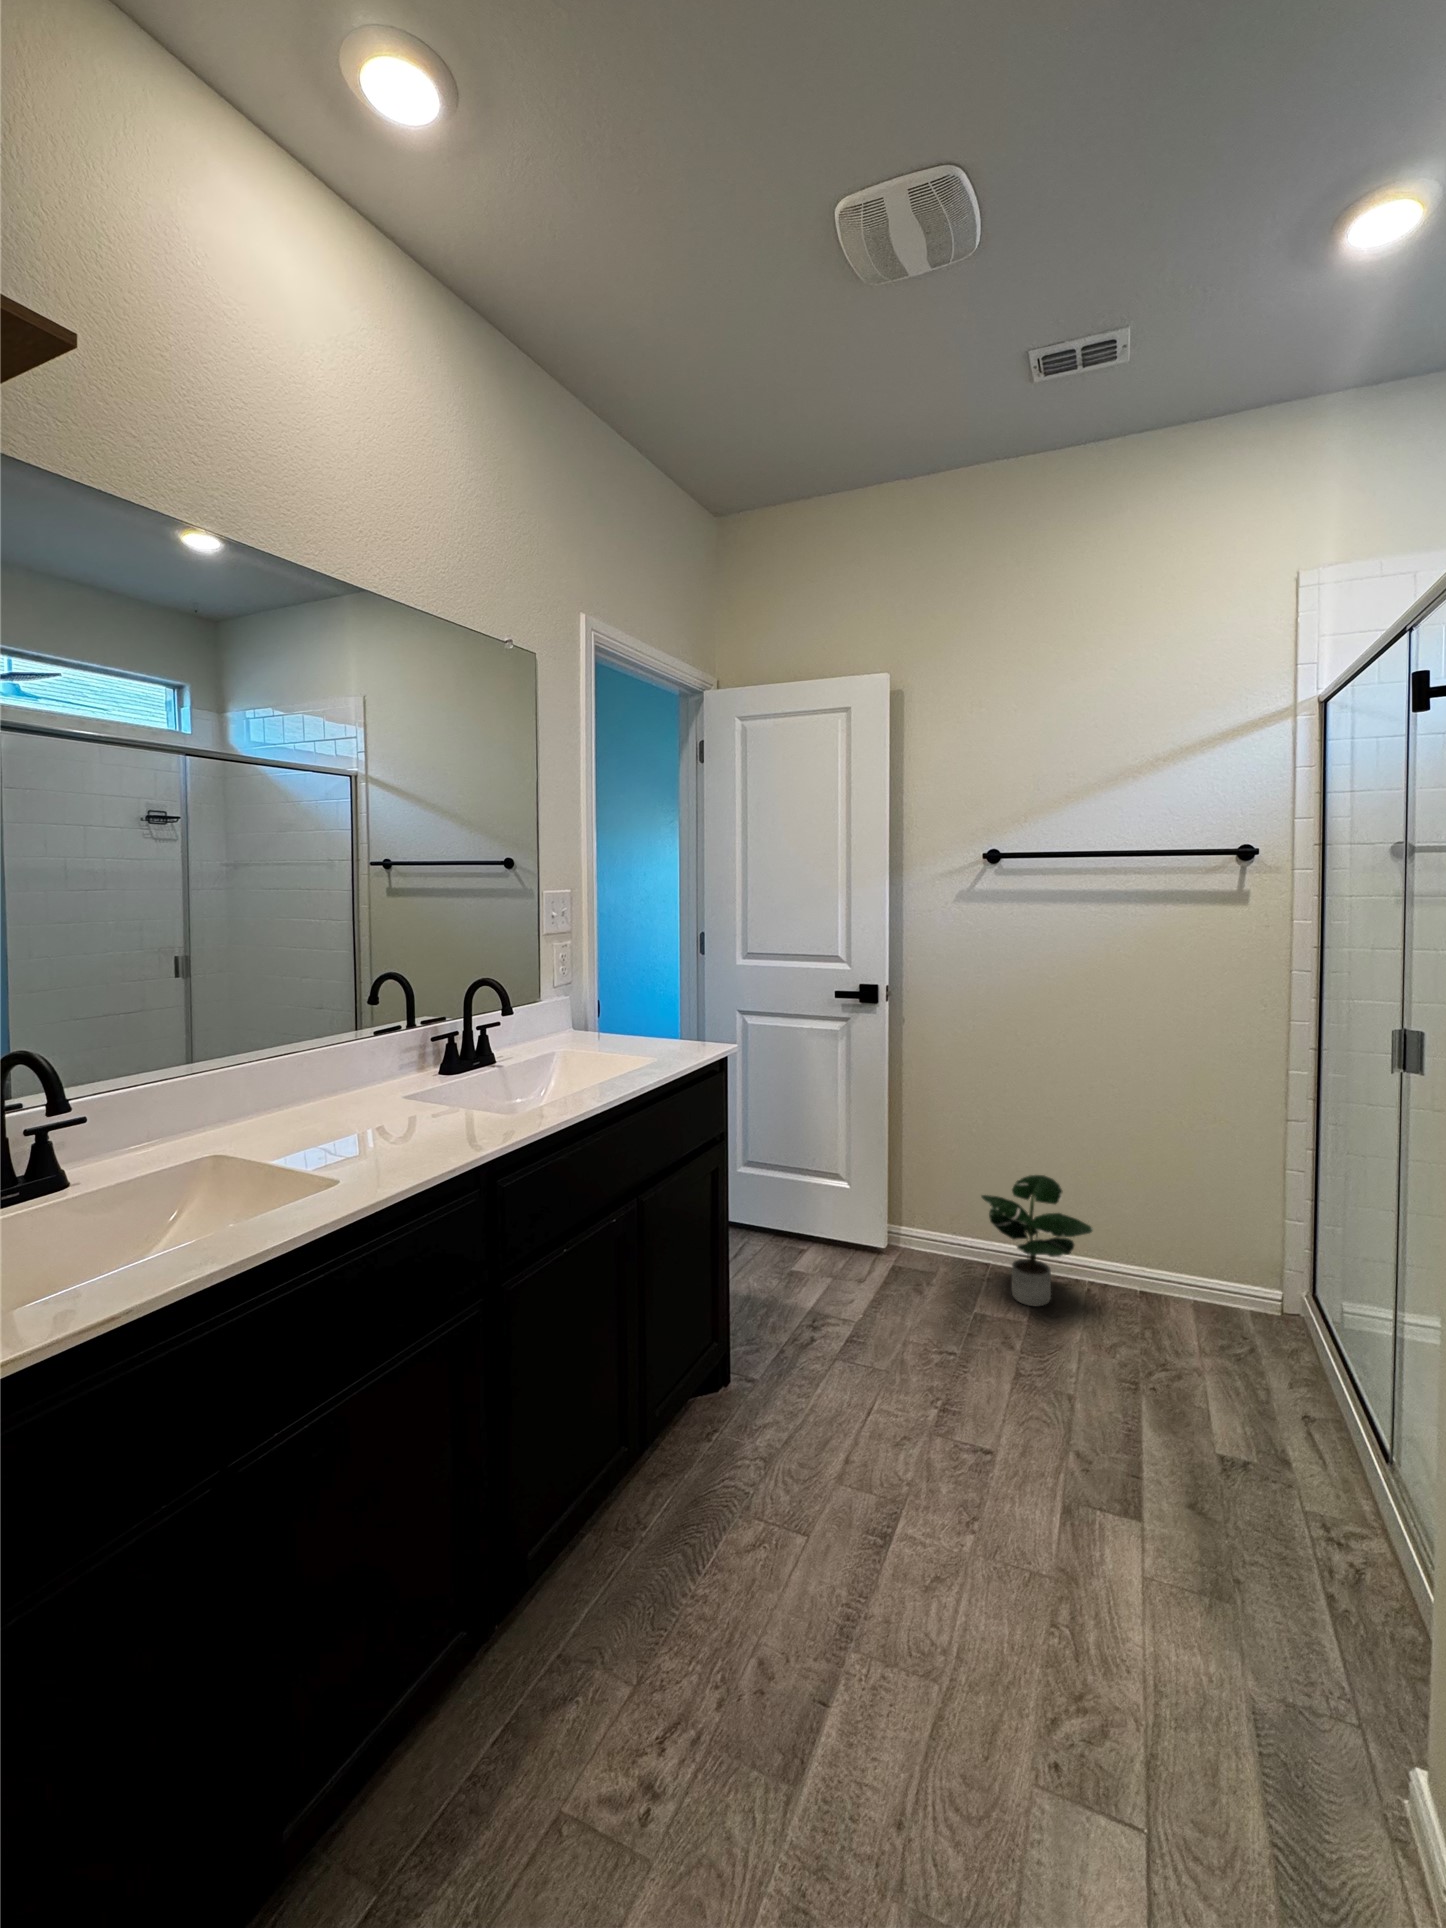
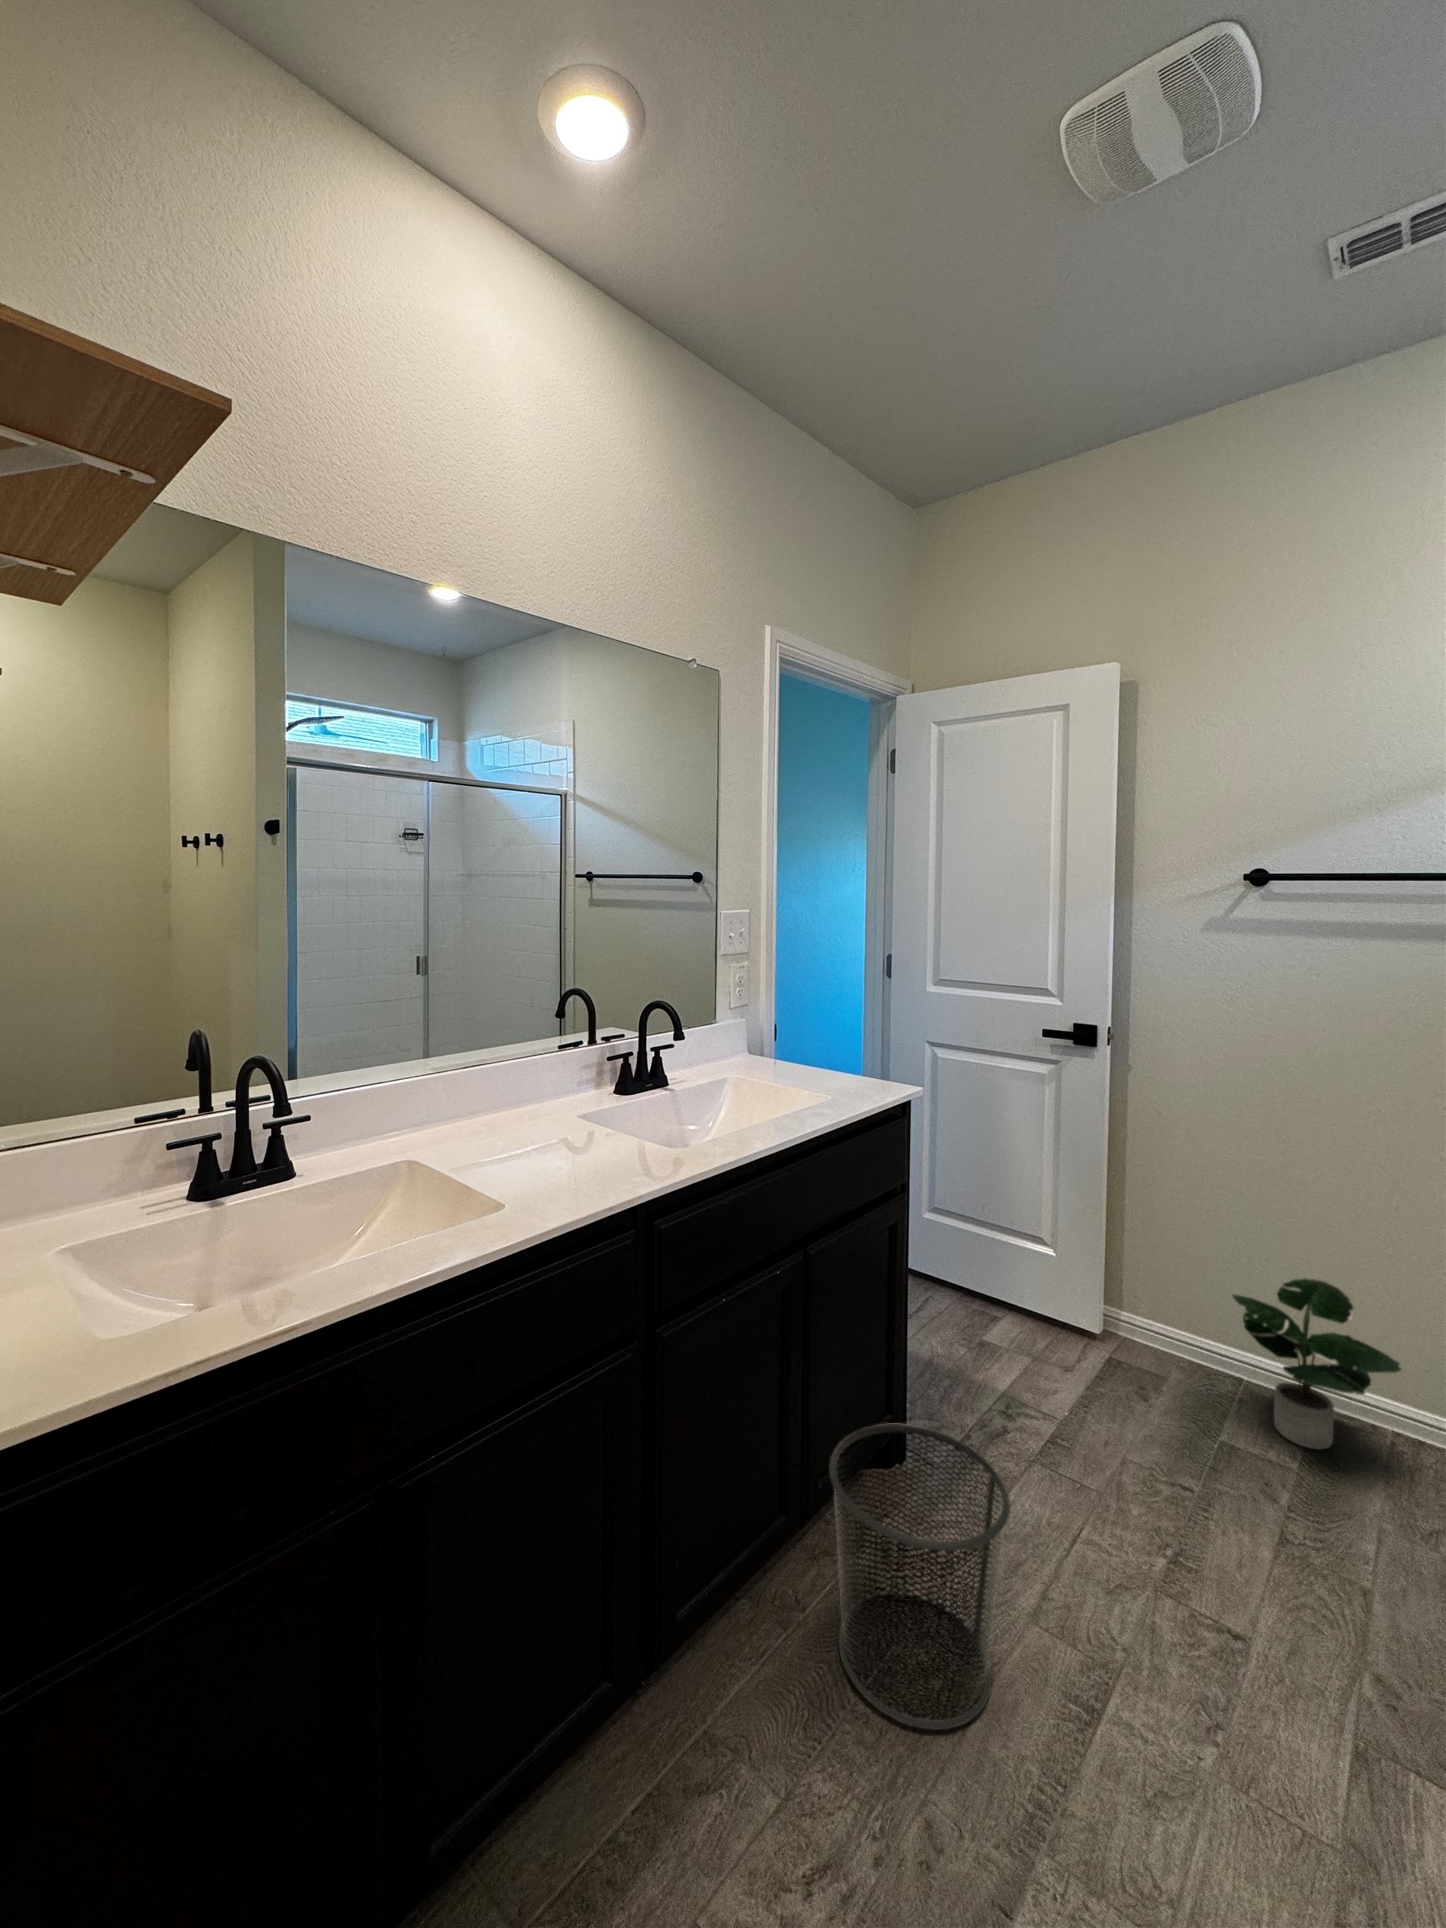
waste bin: none [666,1339,820,1591] -> present [829,1423,1010,1729]

